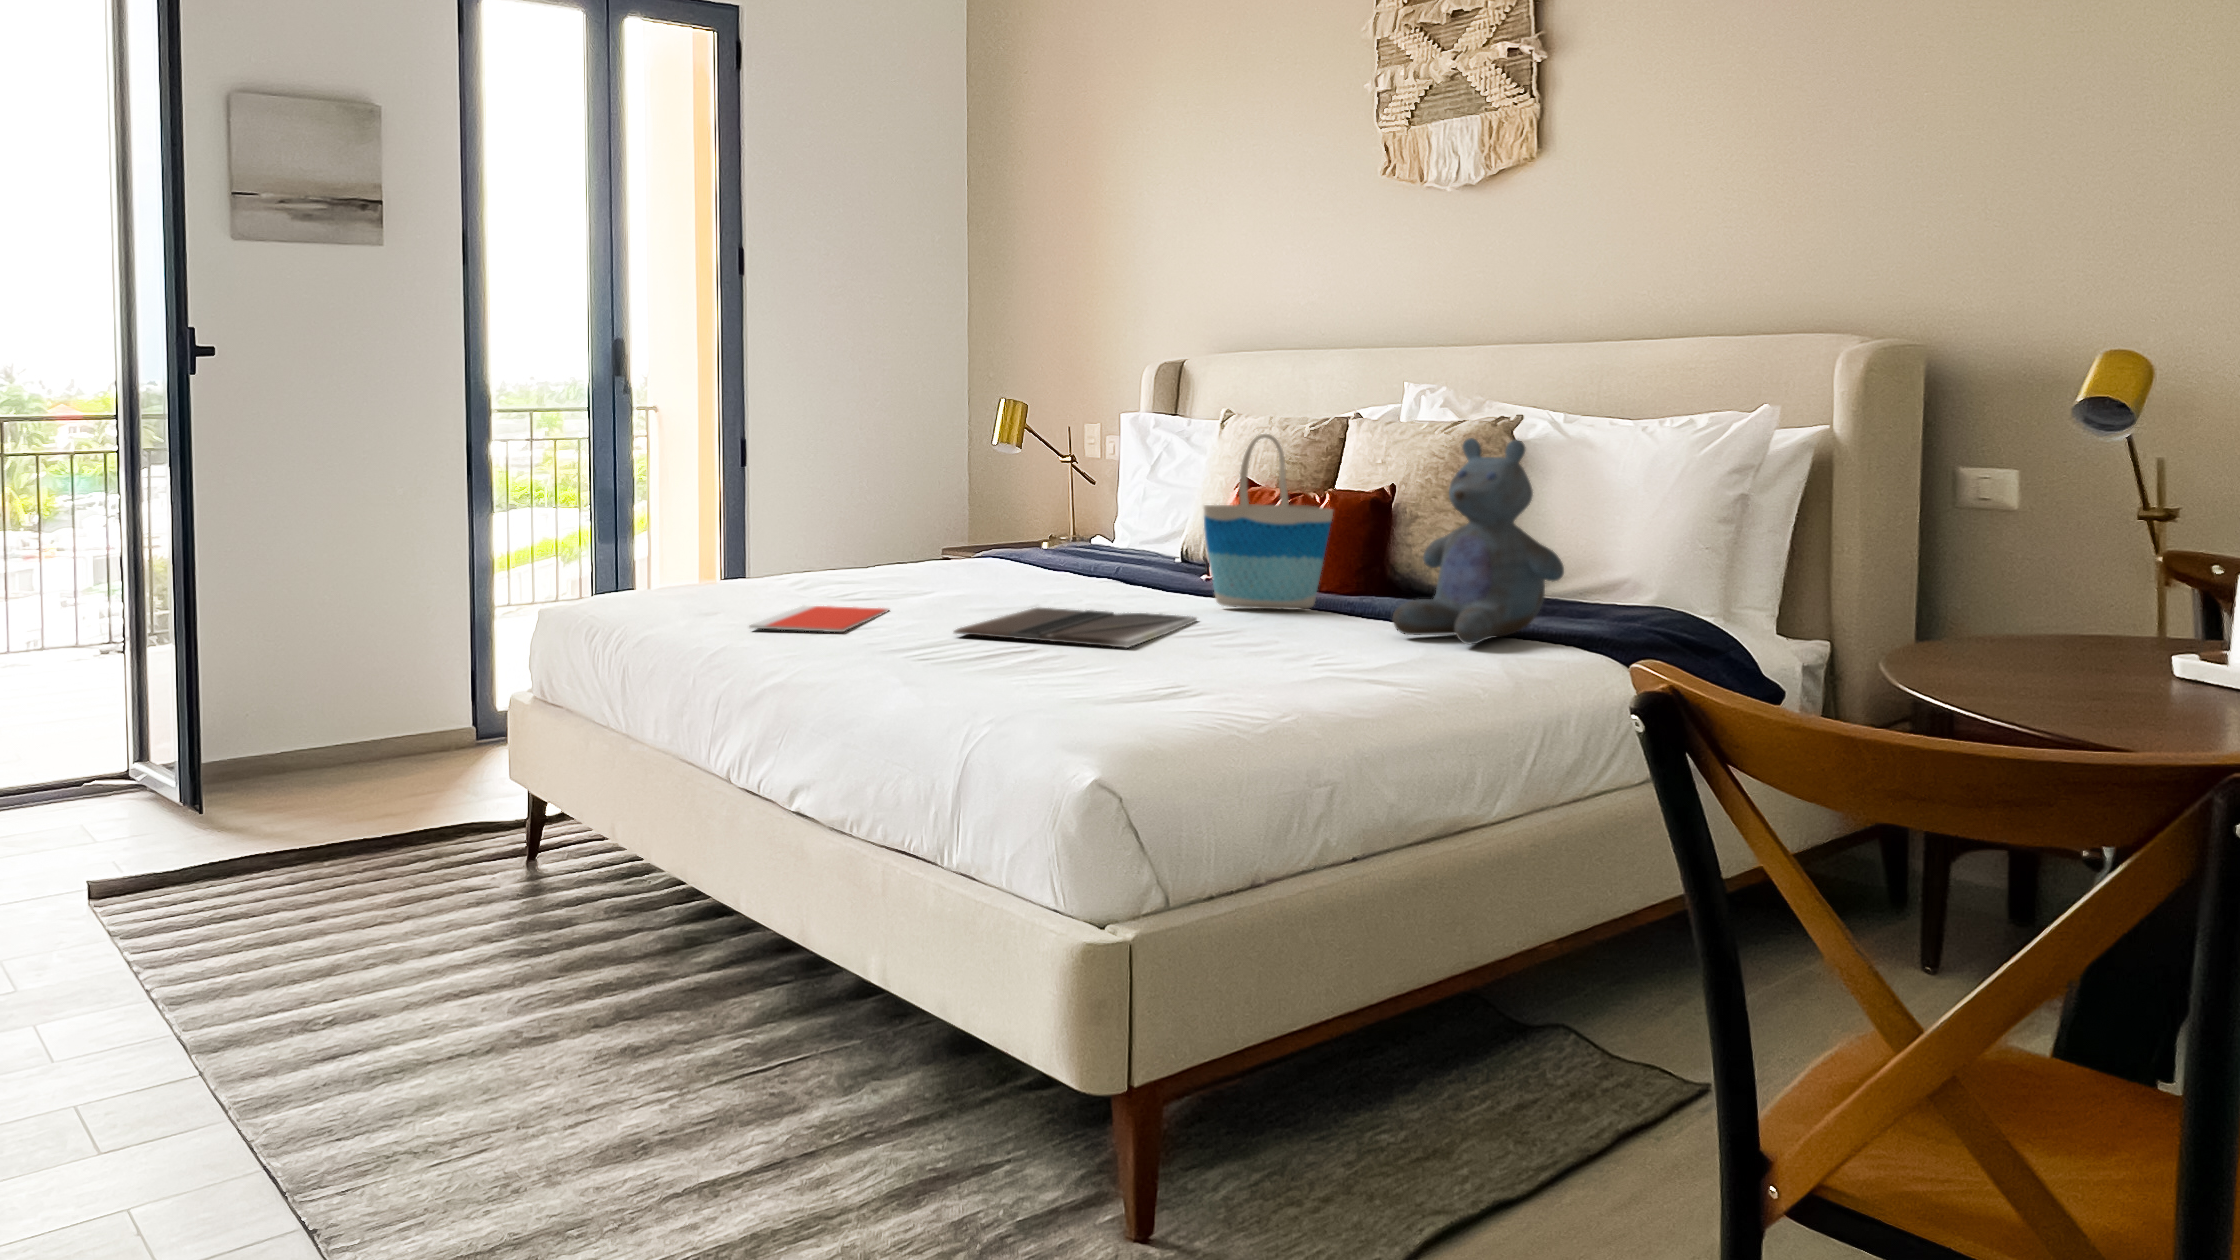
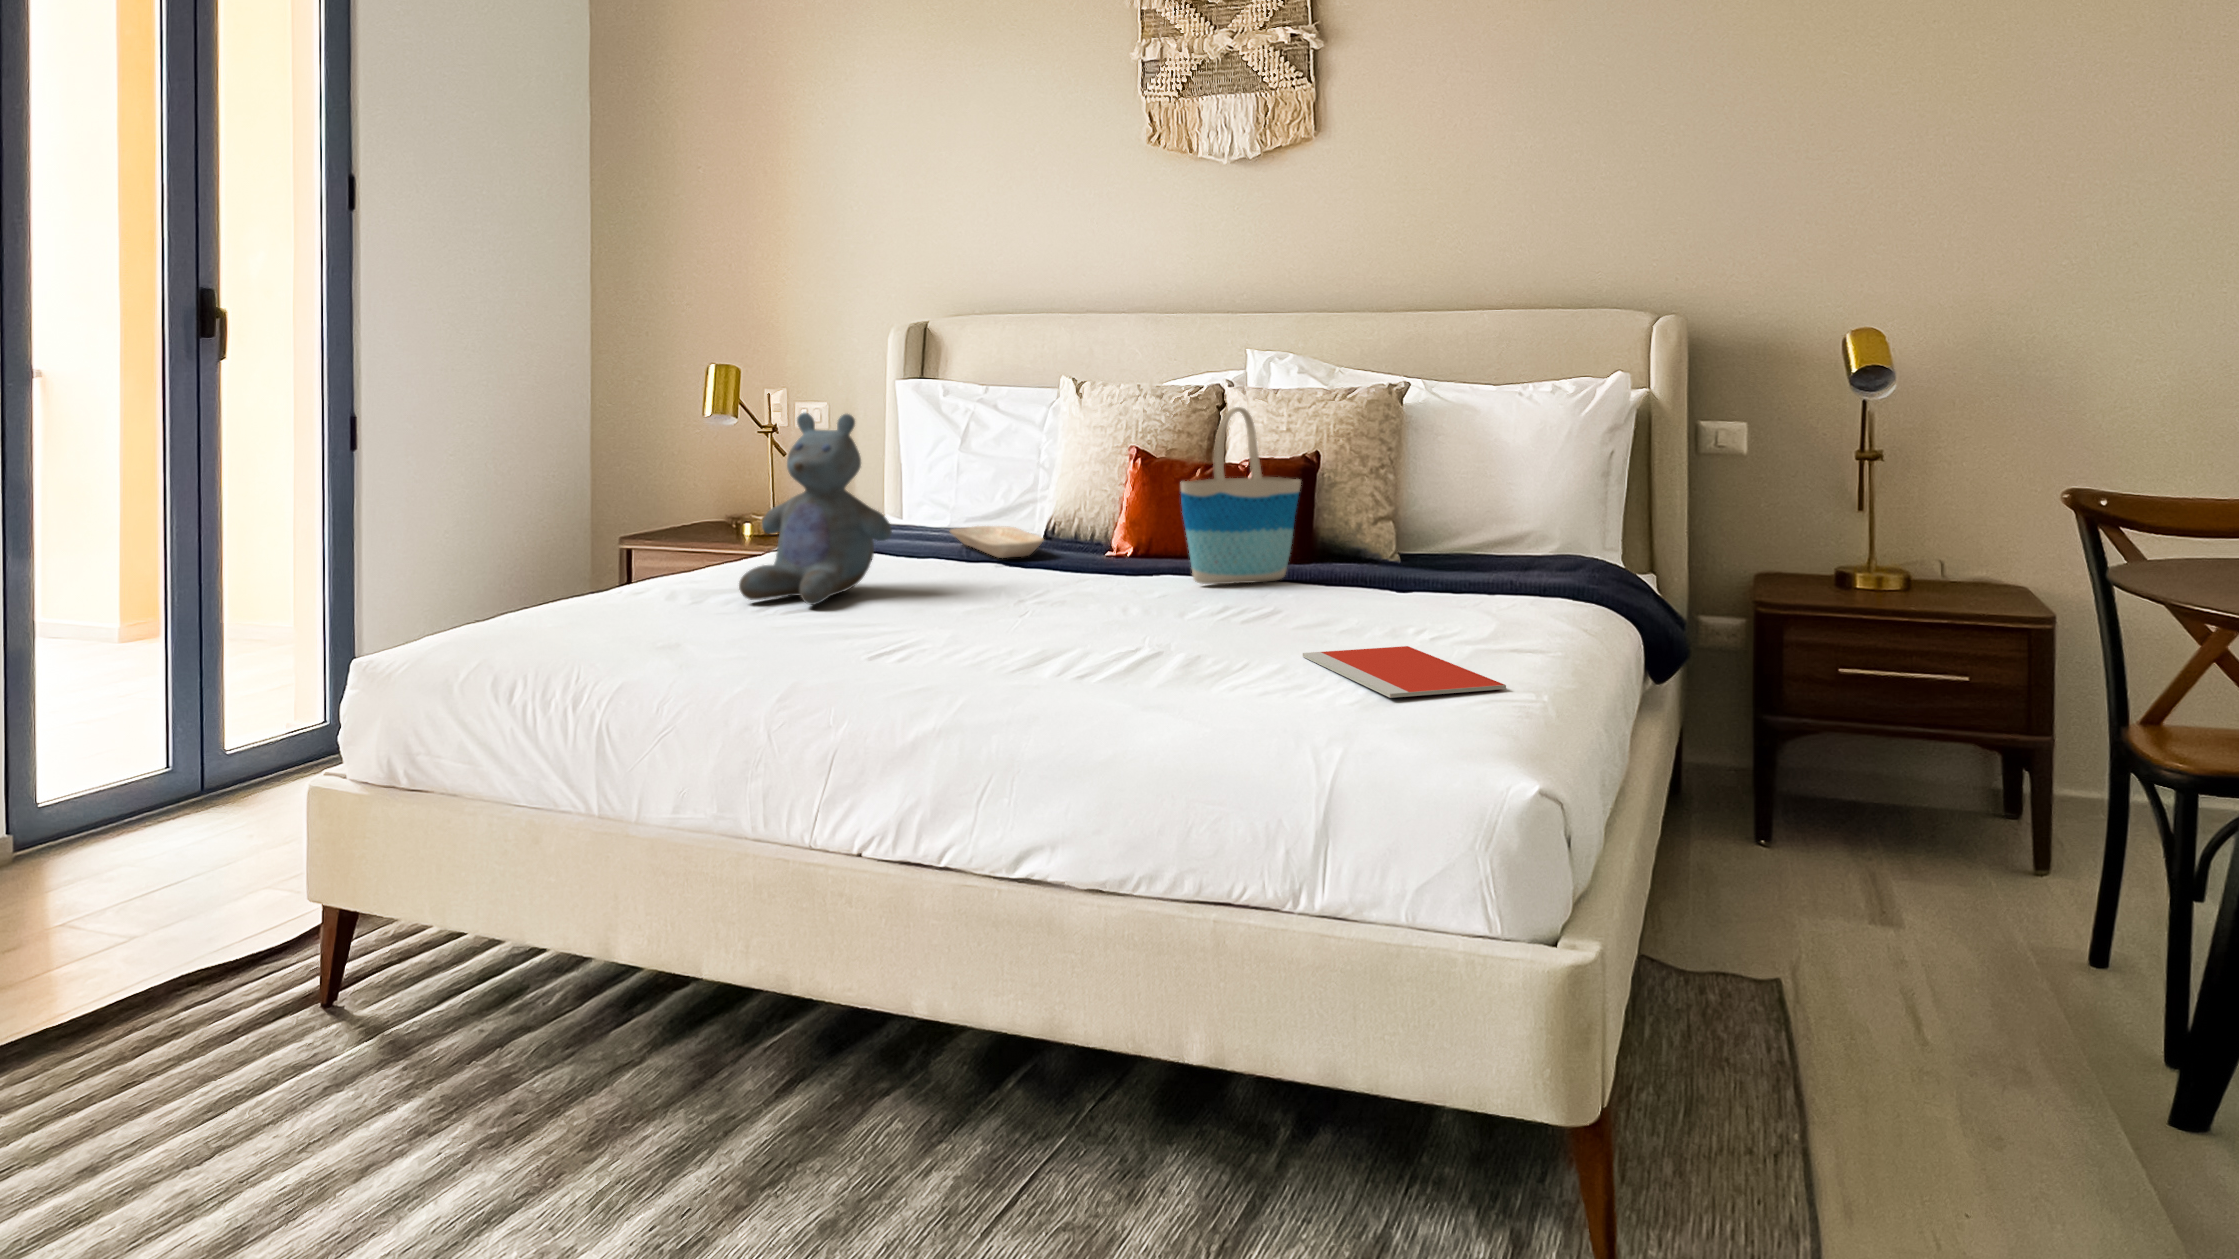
stuffed bear: present [1393,438,1564,644] -> present [739,413,892,605]
tray: none [1098,550,1161,576] -> present [950,526,1044,558]
notebook: present [750,605,889,632] -> present [1303,646,1506,698]
laptop: present [954,608,1197,648] -> none [1030,599,1242,644]

